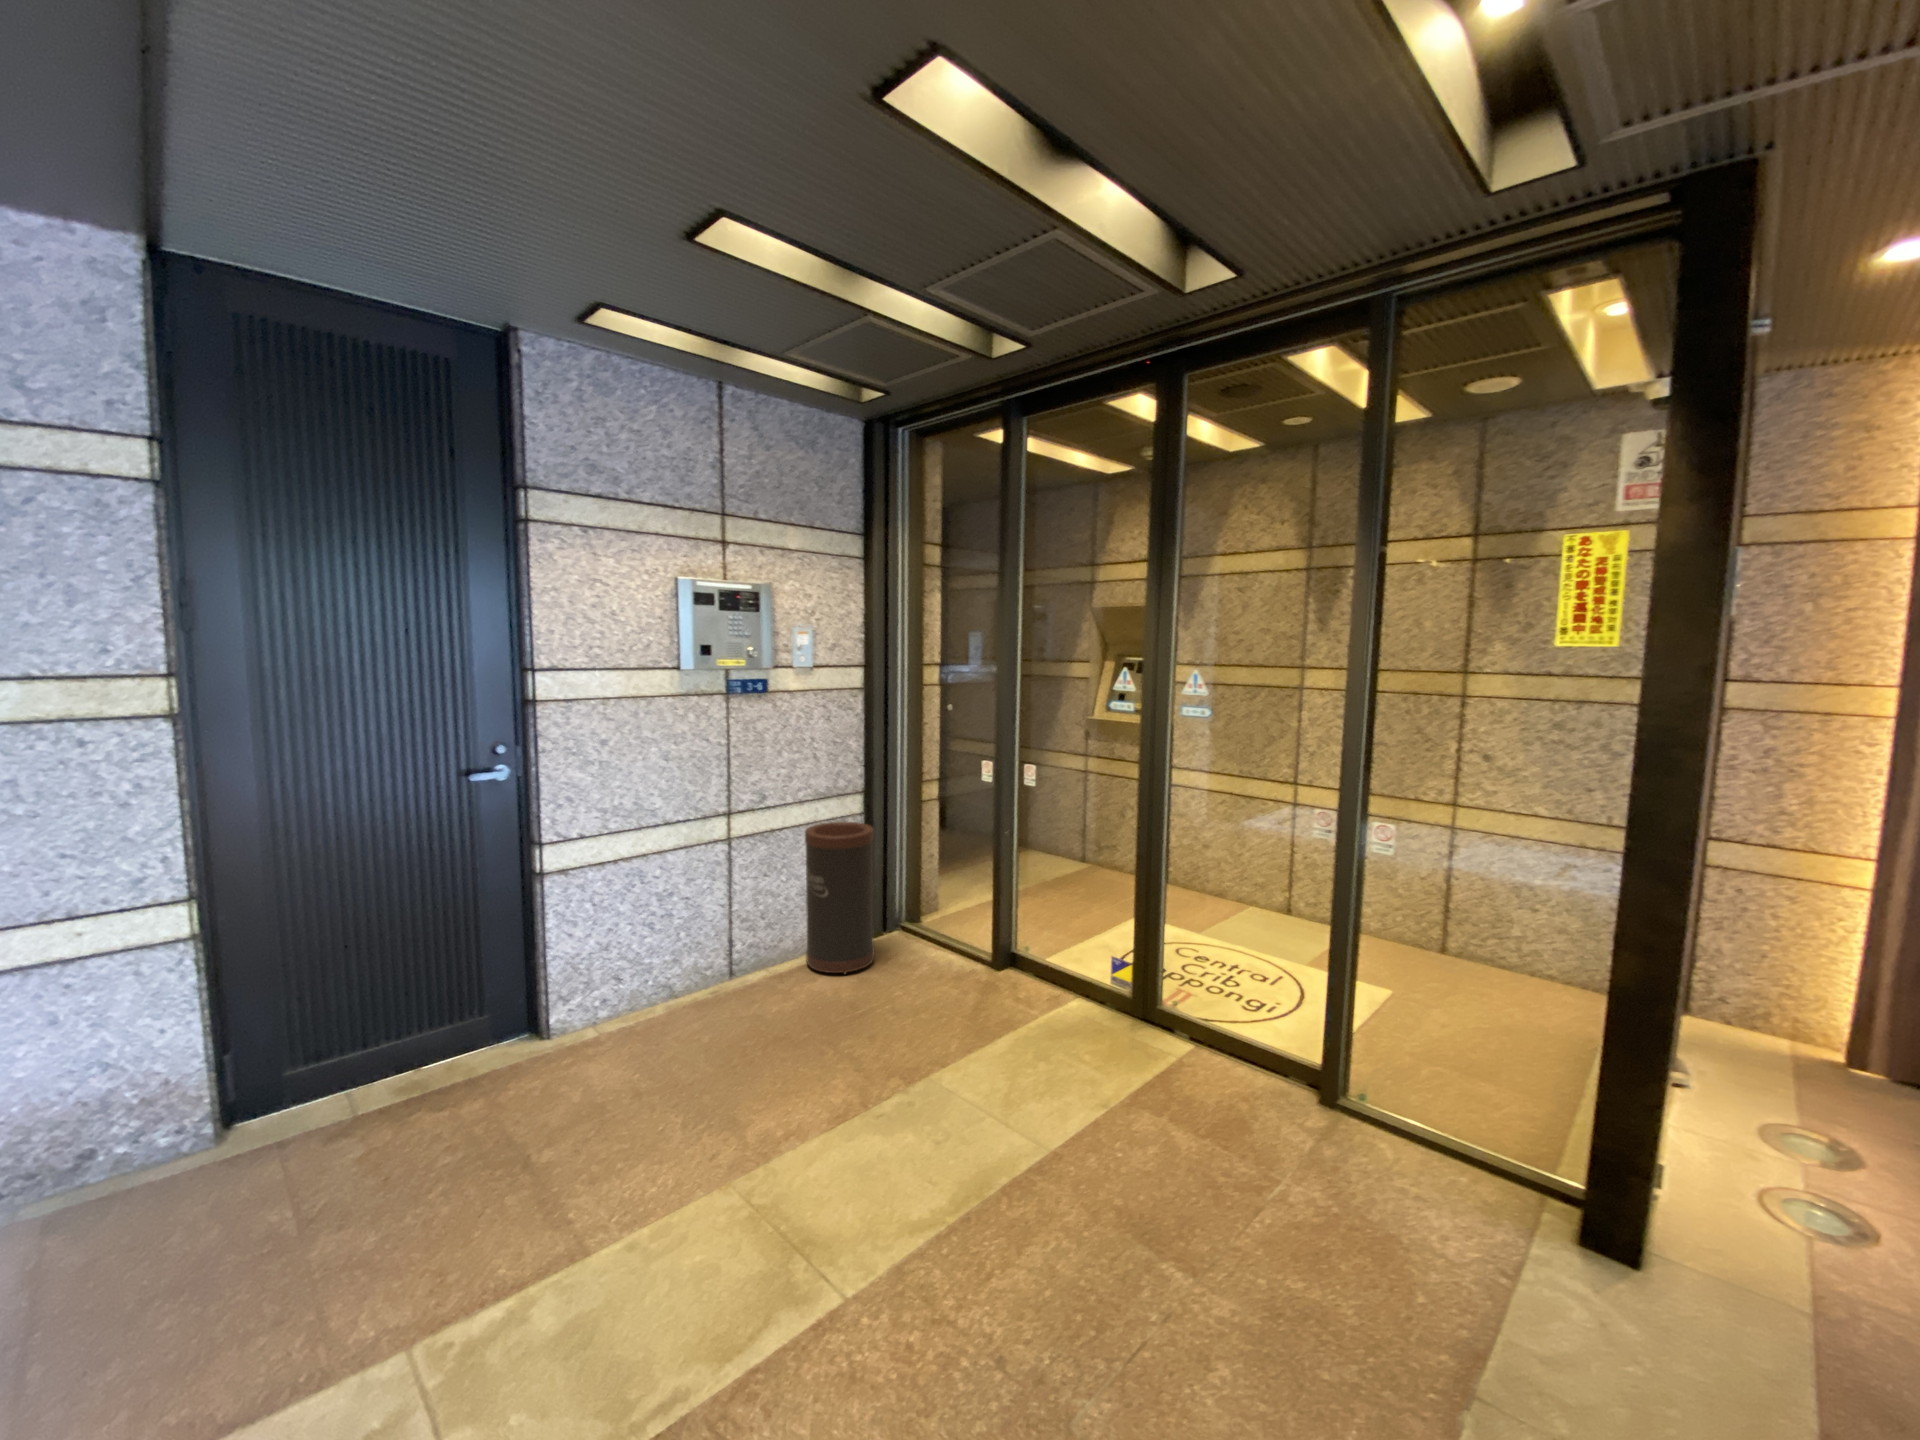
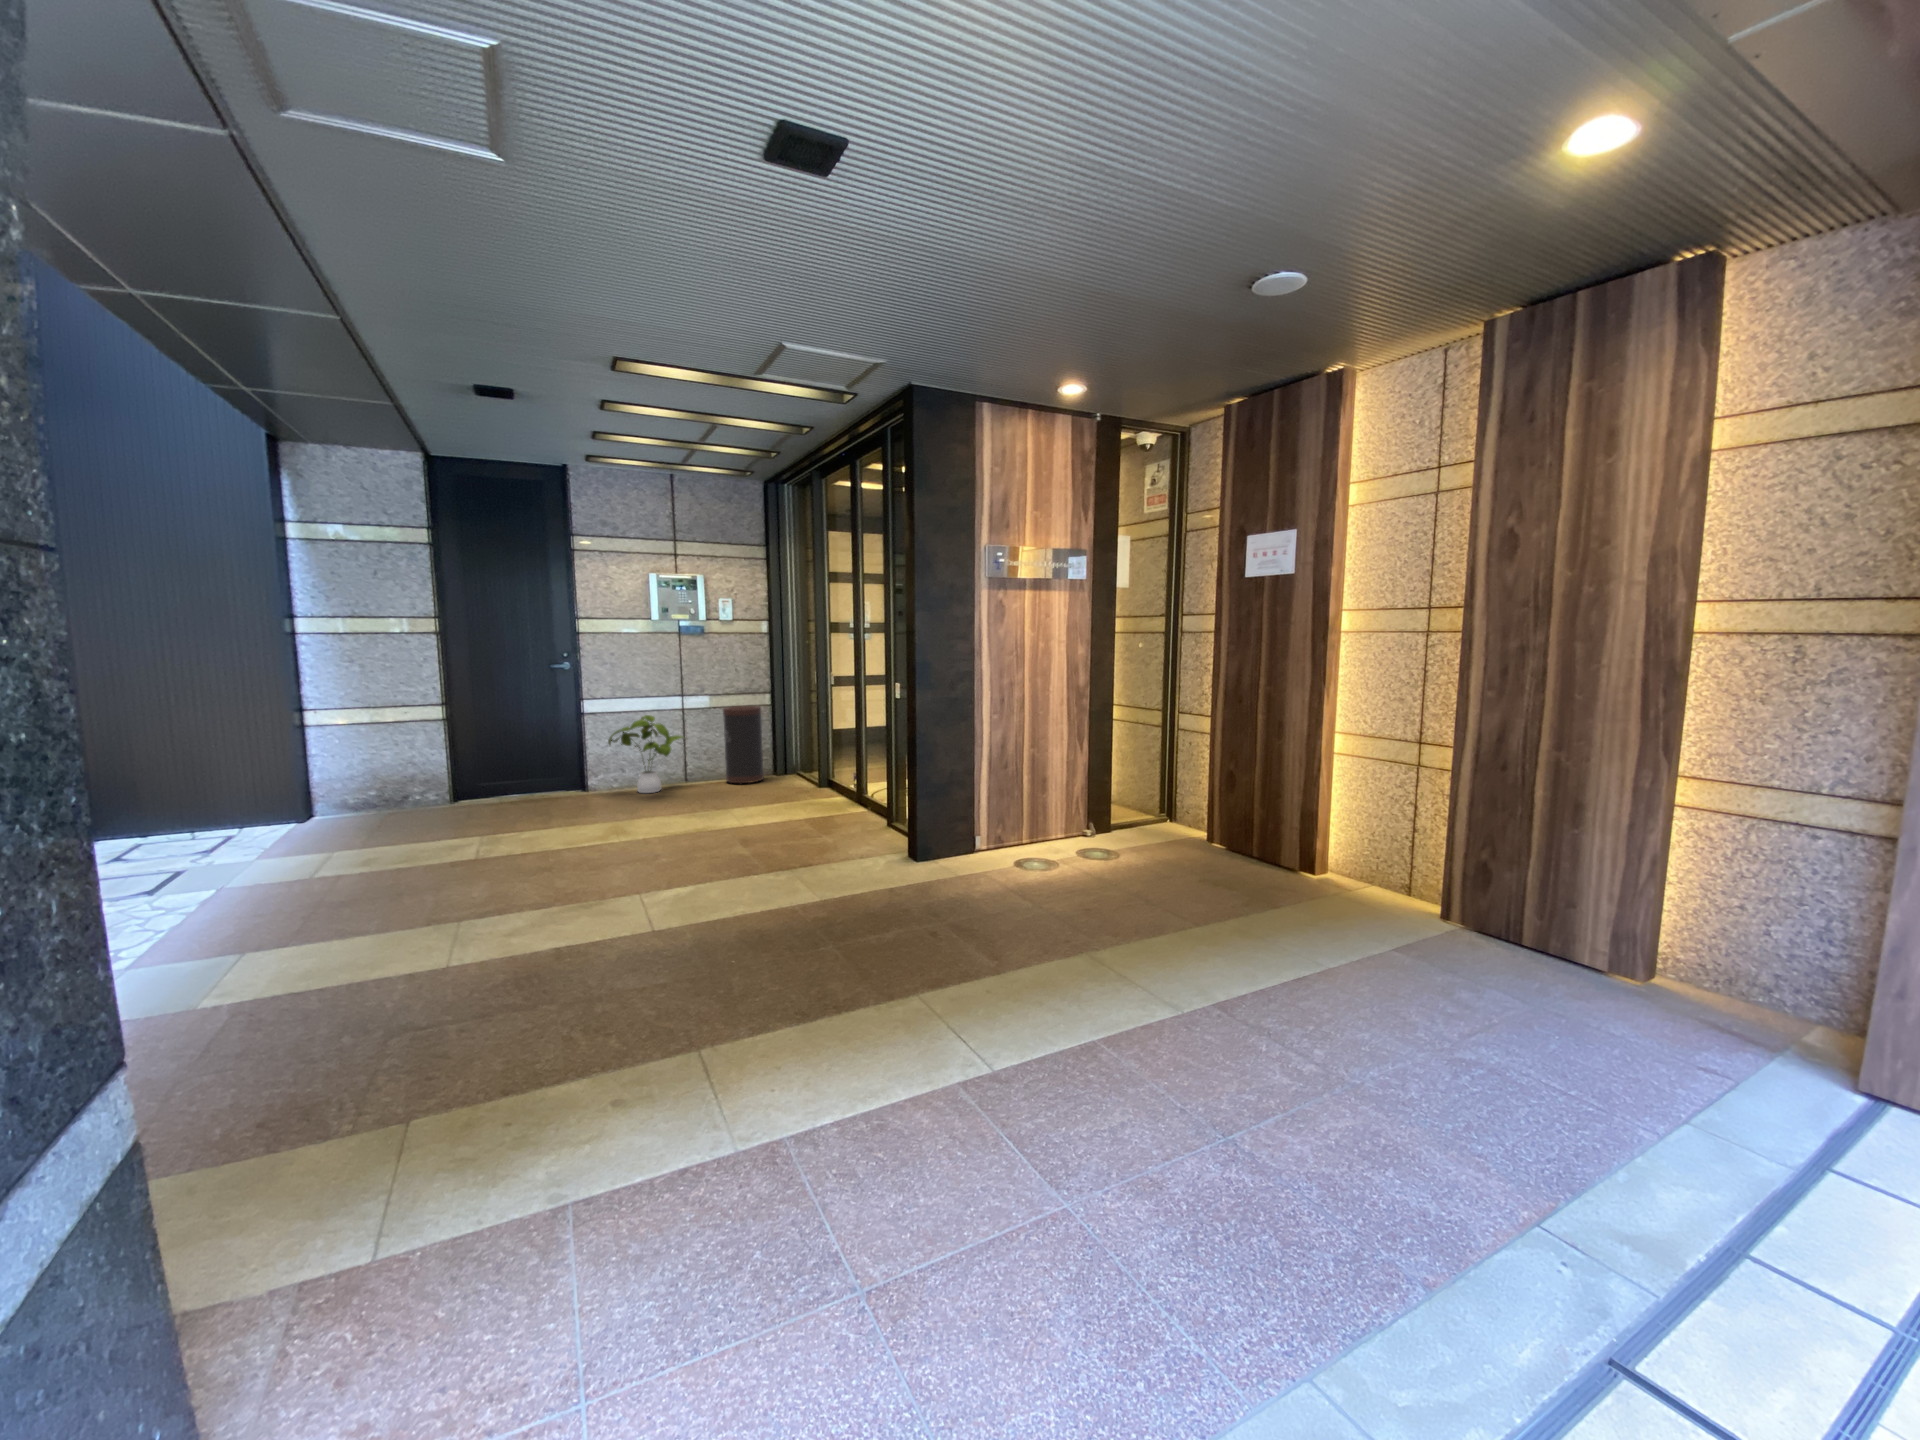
house plant: none [603,869,758,1028] -> present [608,715,683,793]

